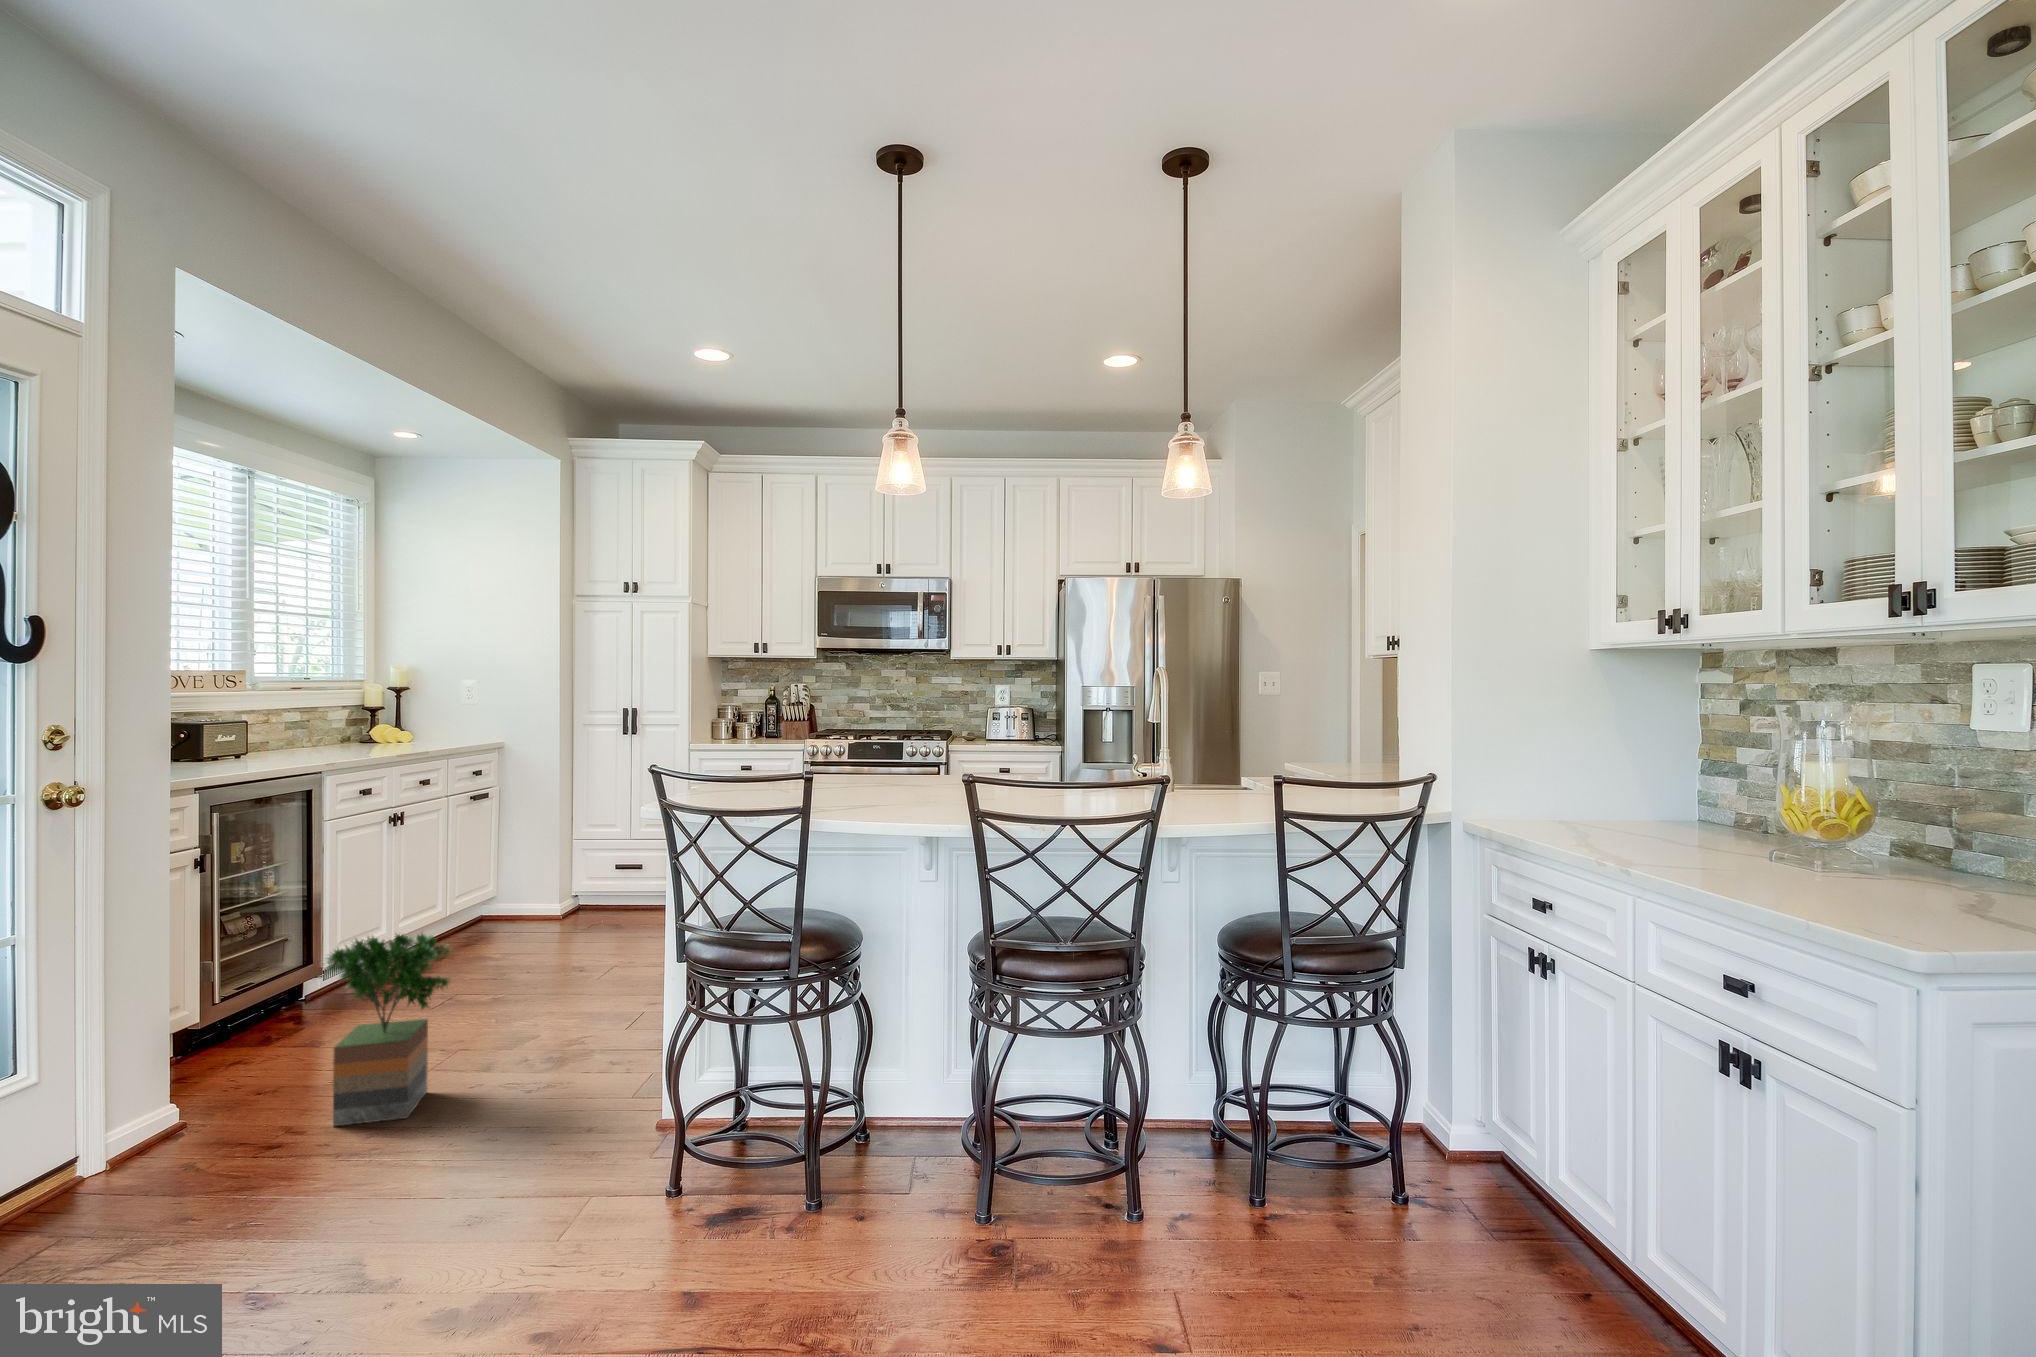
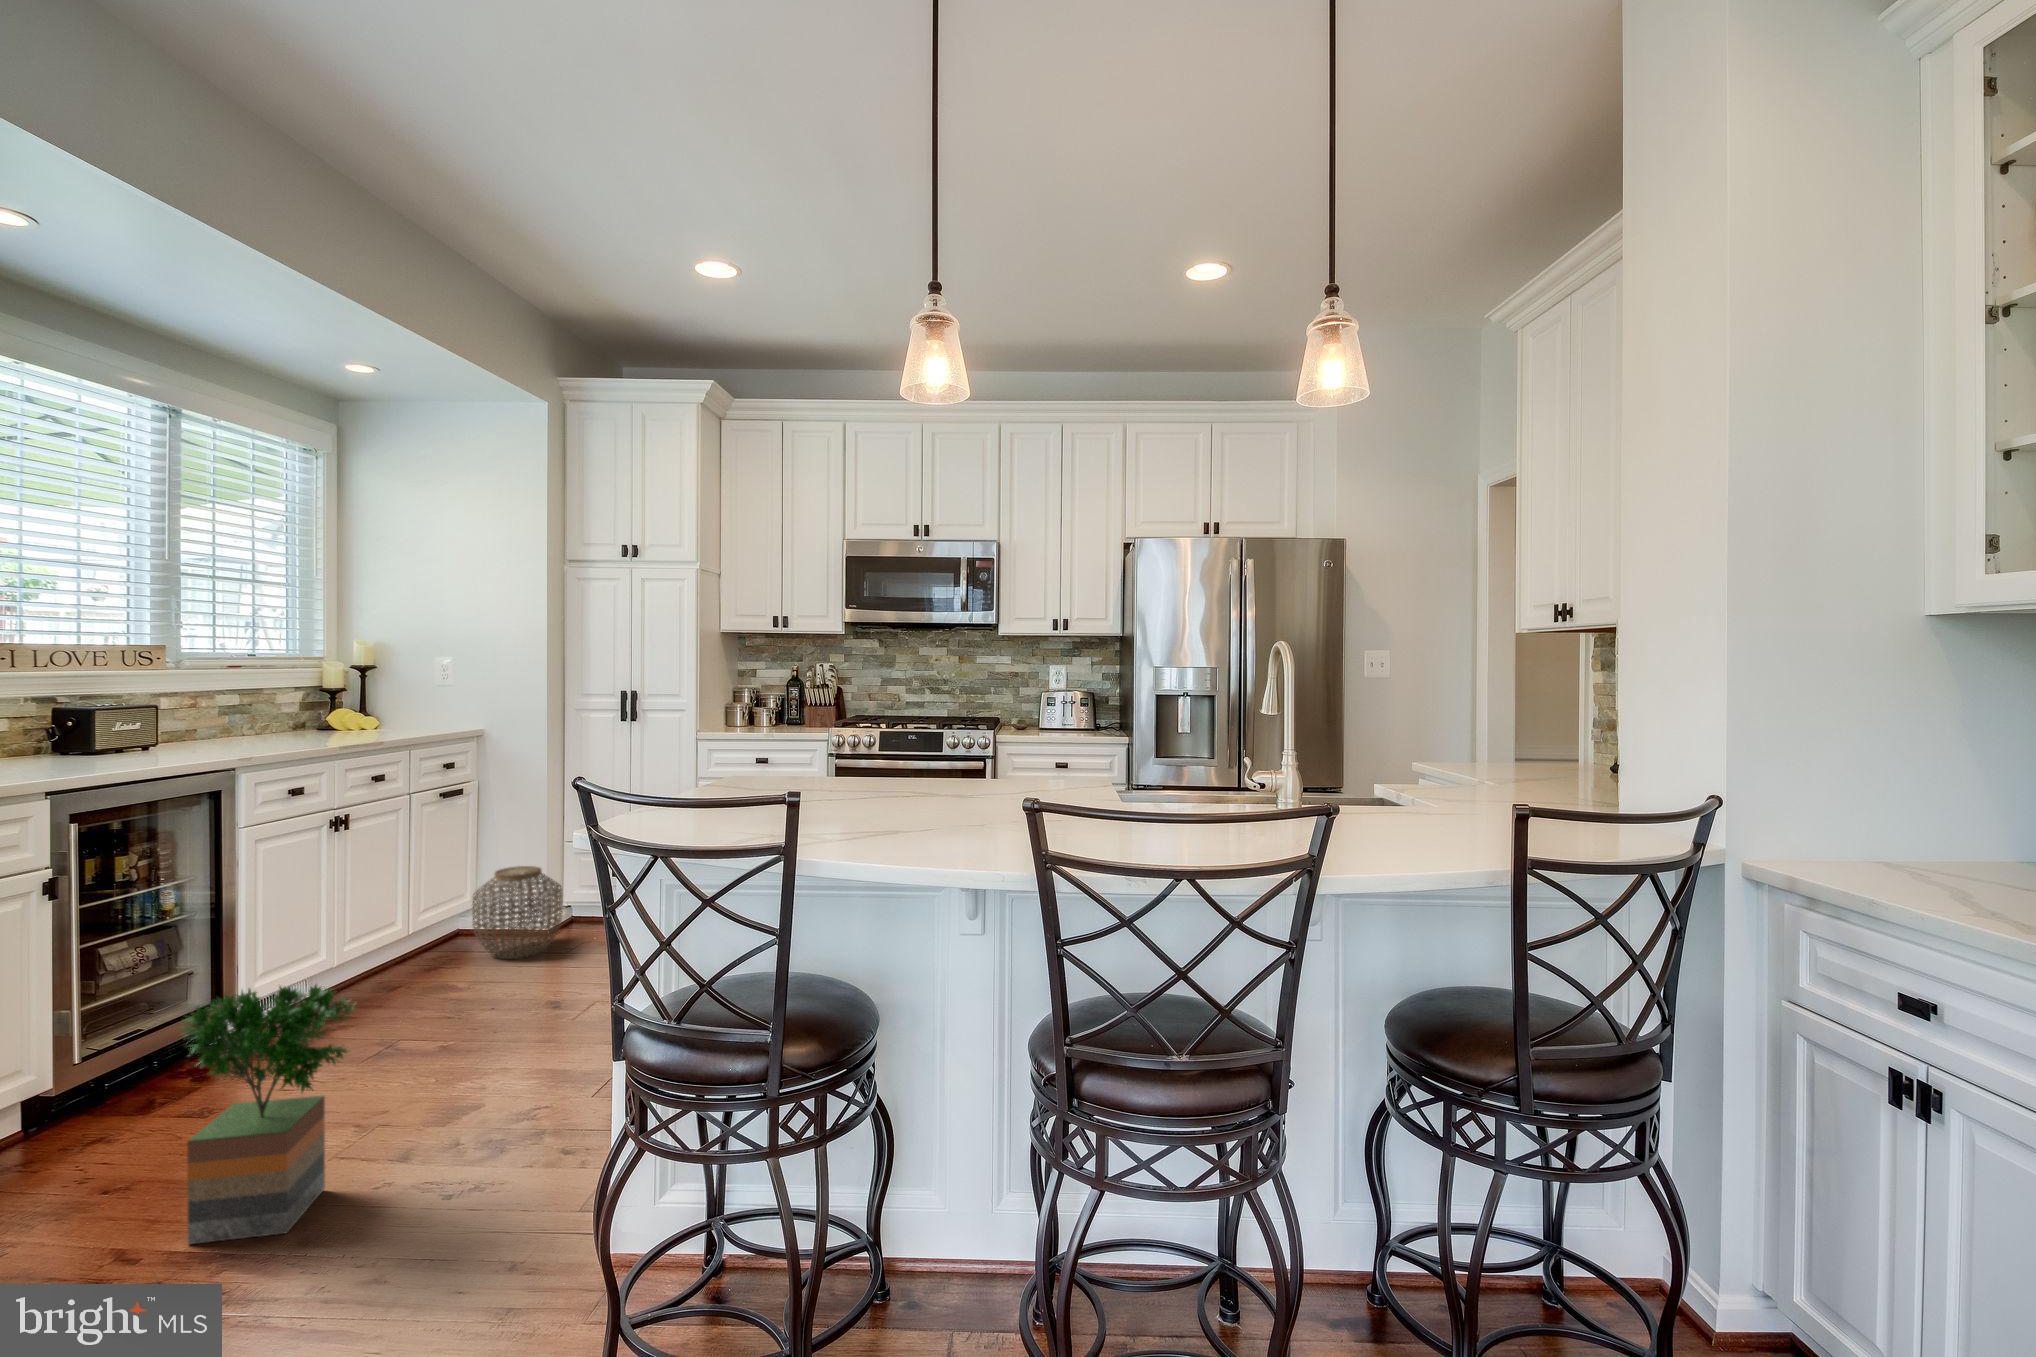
woven basket: none [499,858,576,936] -> present [472,866,562,959]

